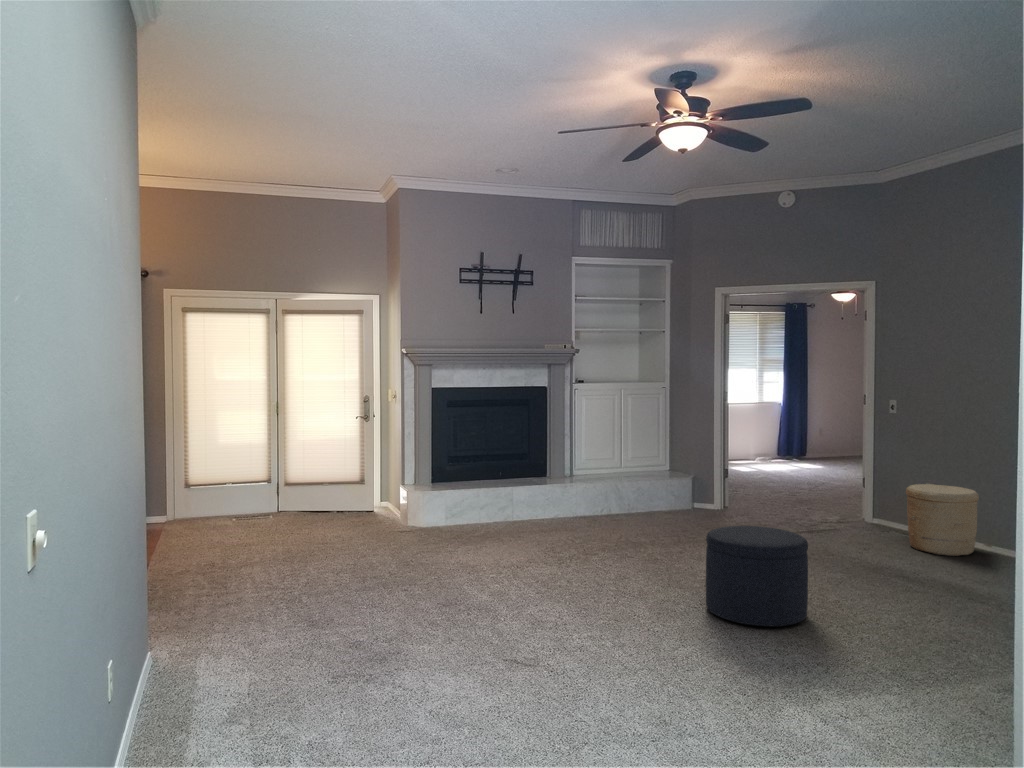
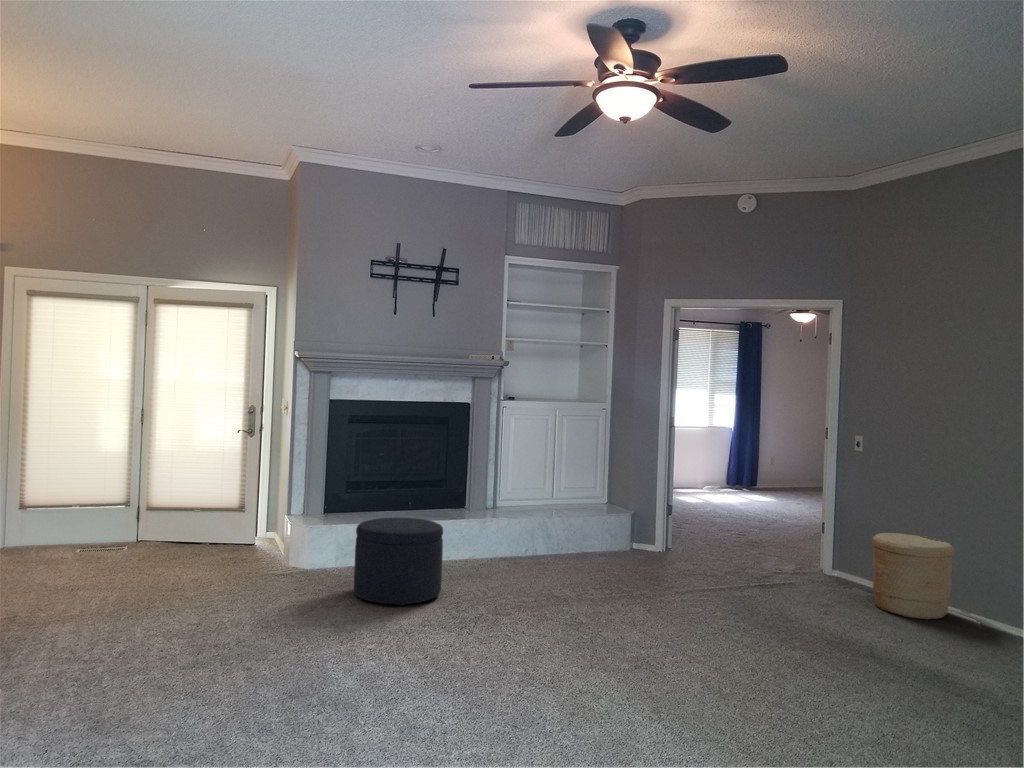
ottoman: present [706,526,808,627] -> present [354,517,443,605]

